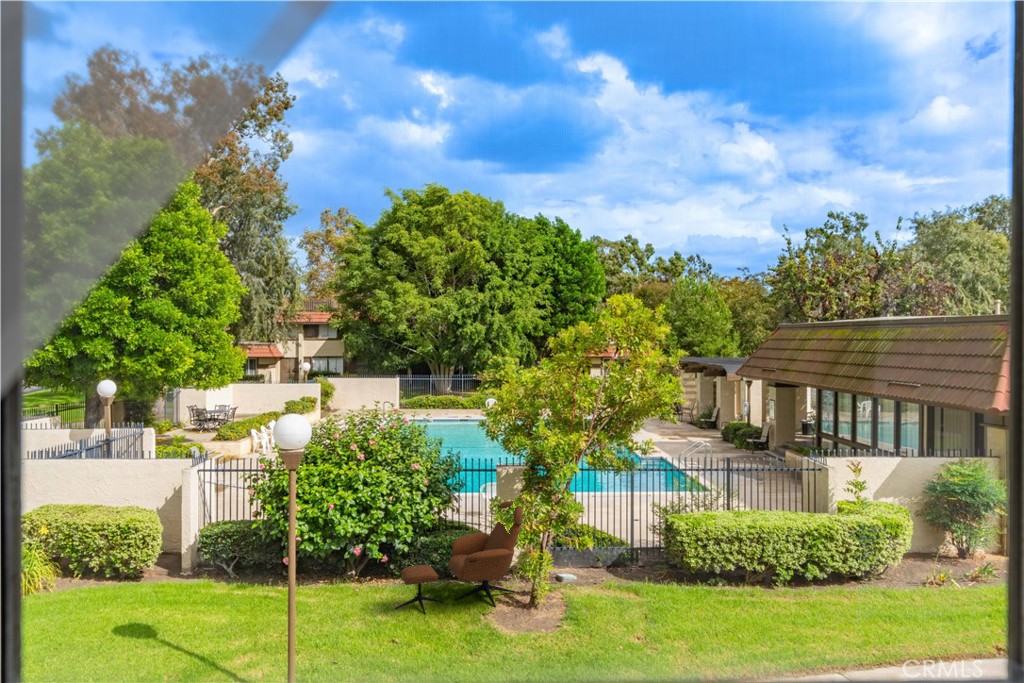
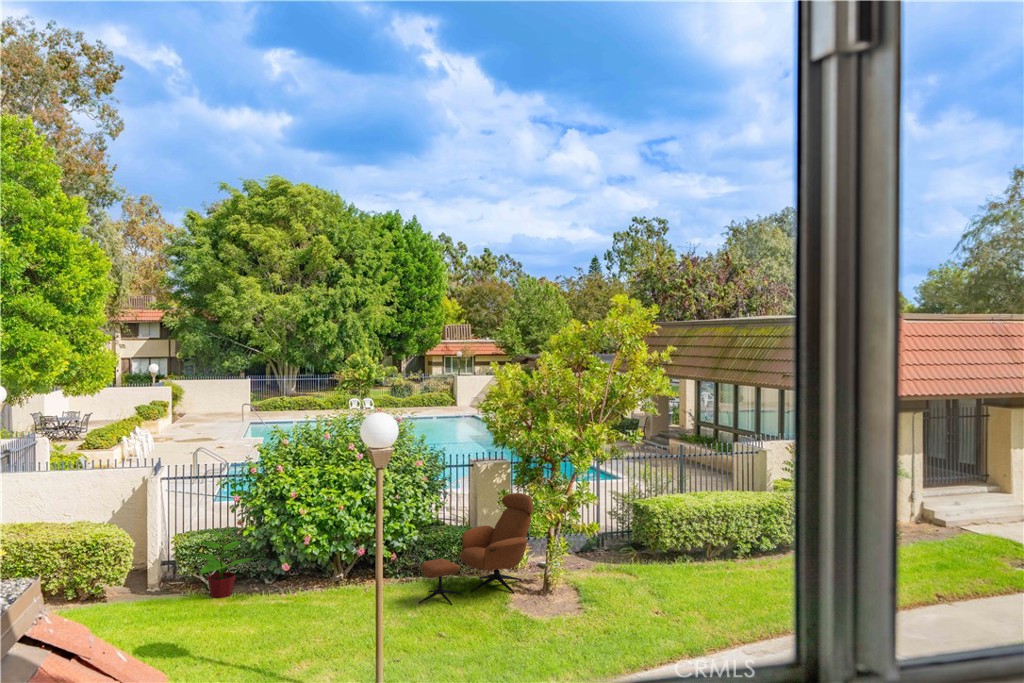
potted plant: none [206,519,260,586] -> present [196,529,254,598]

